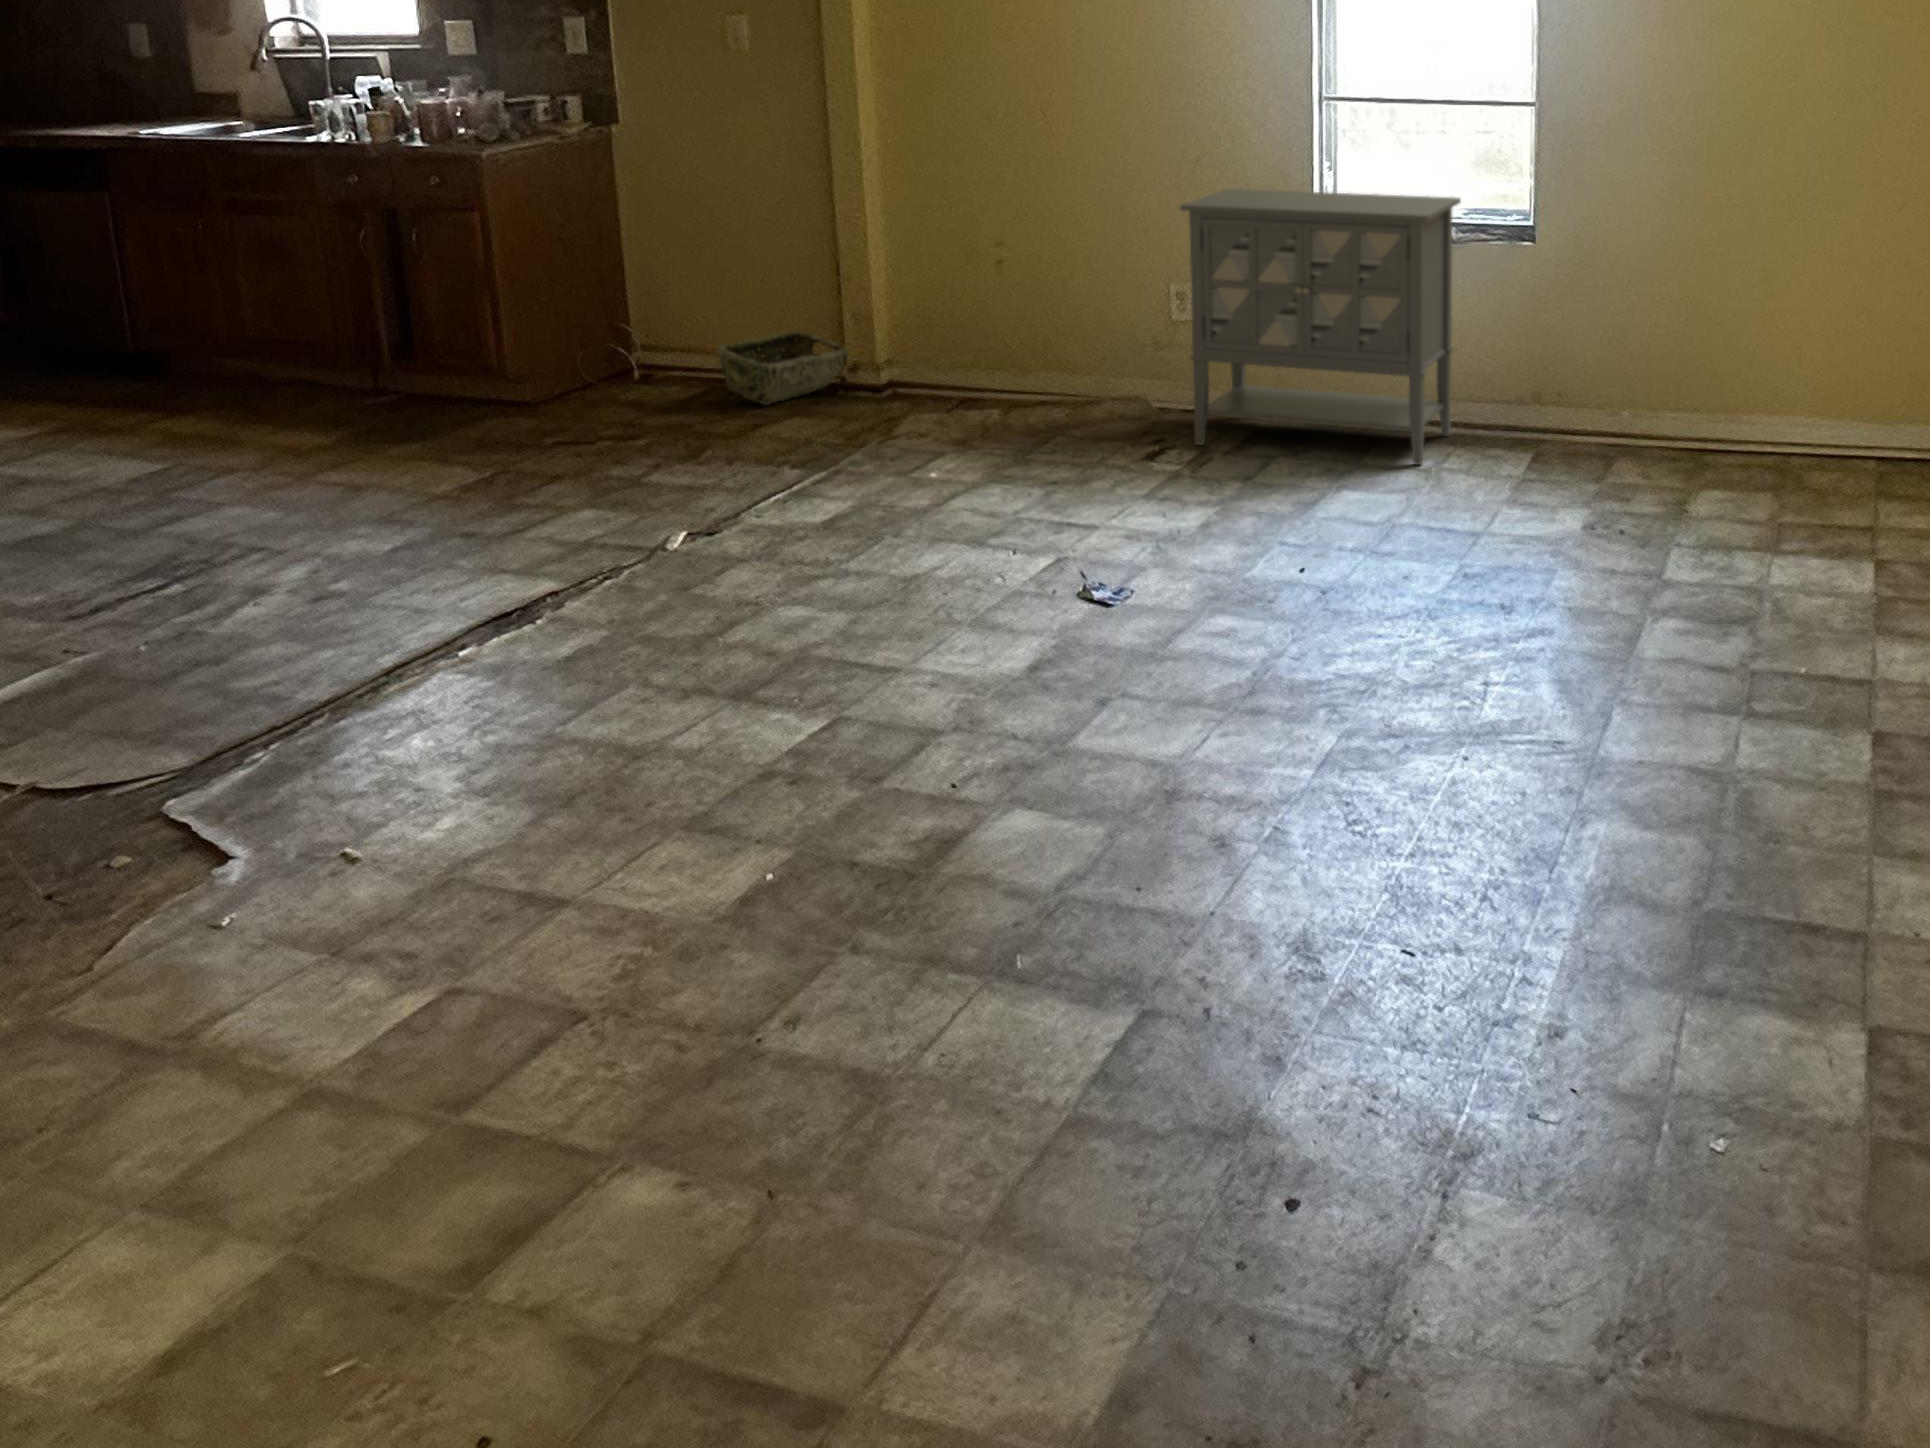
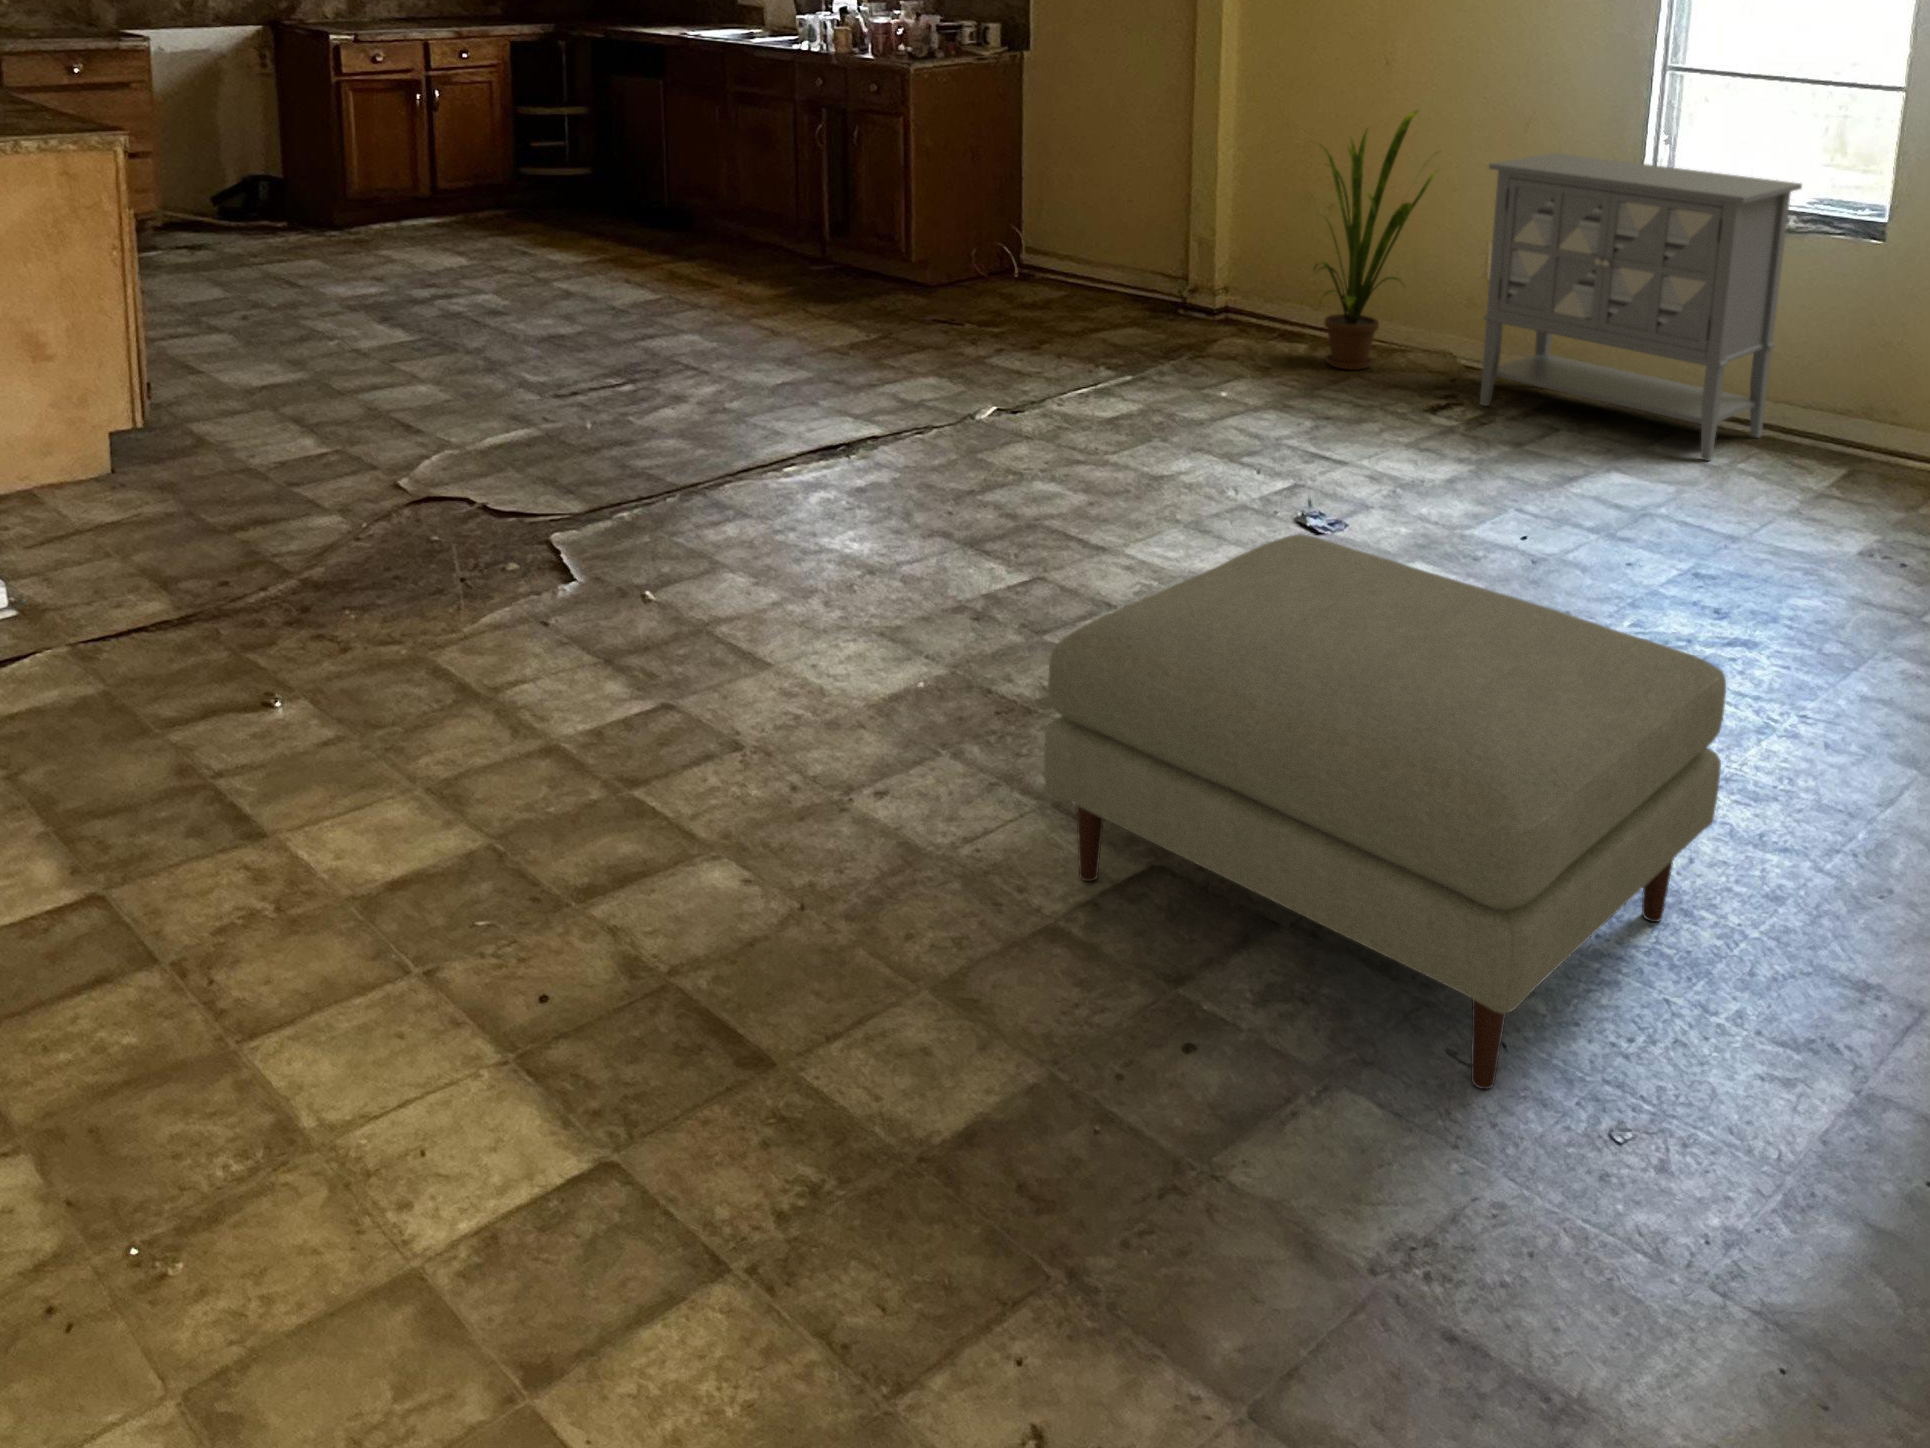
house plant: none [977,156,1121,429] -> present [1313,111,1437,370]
woven basket: present [717,331,849,405] -> none [1074,250,1190,313]
ottoman: none [1020,615,1651,1136] -> present [1044,535,1726,1089]

